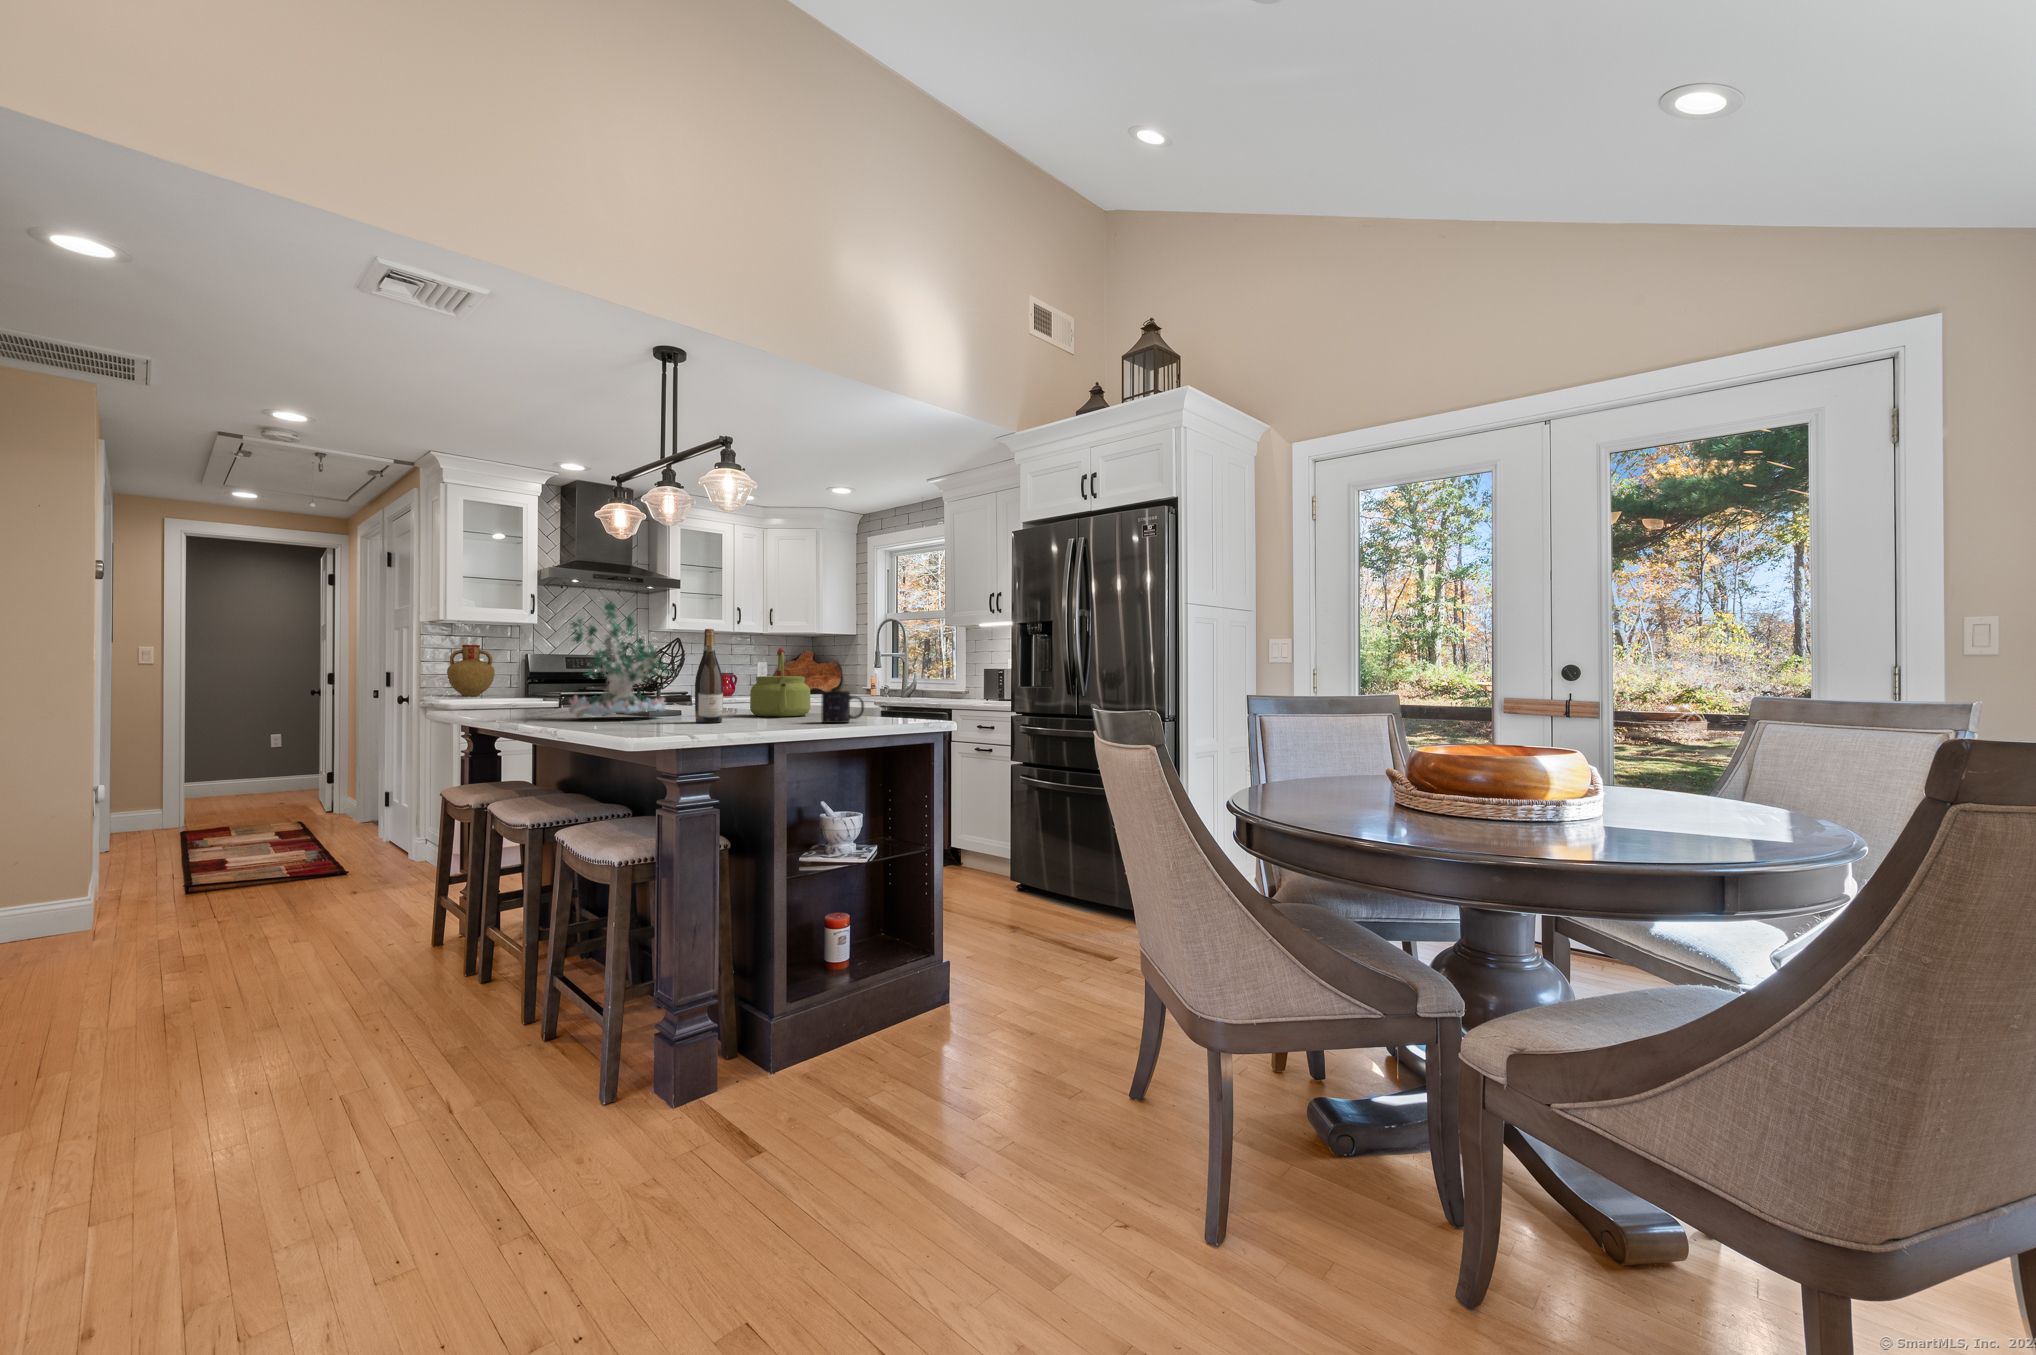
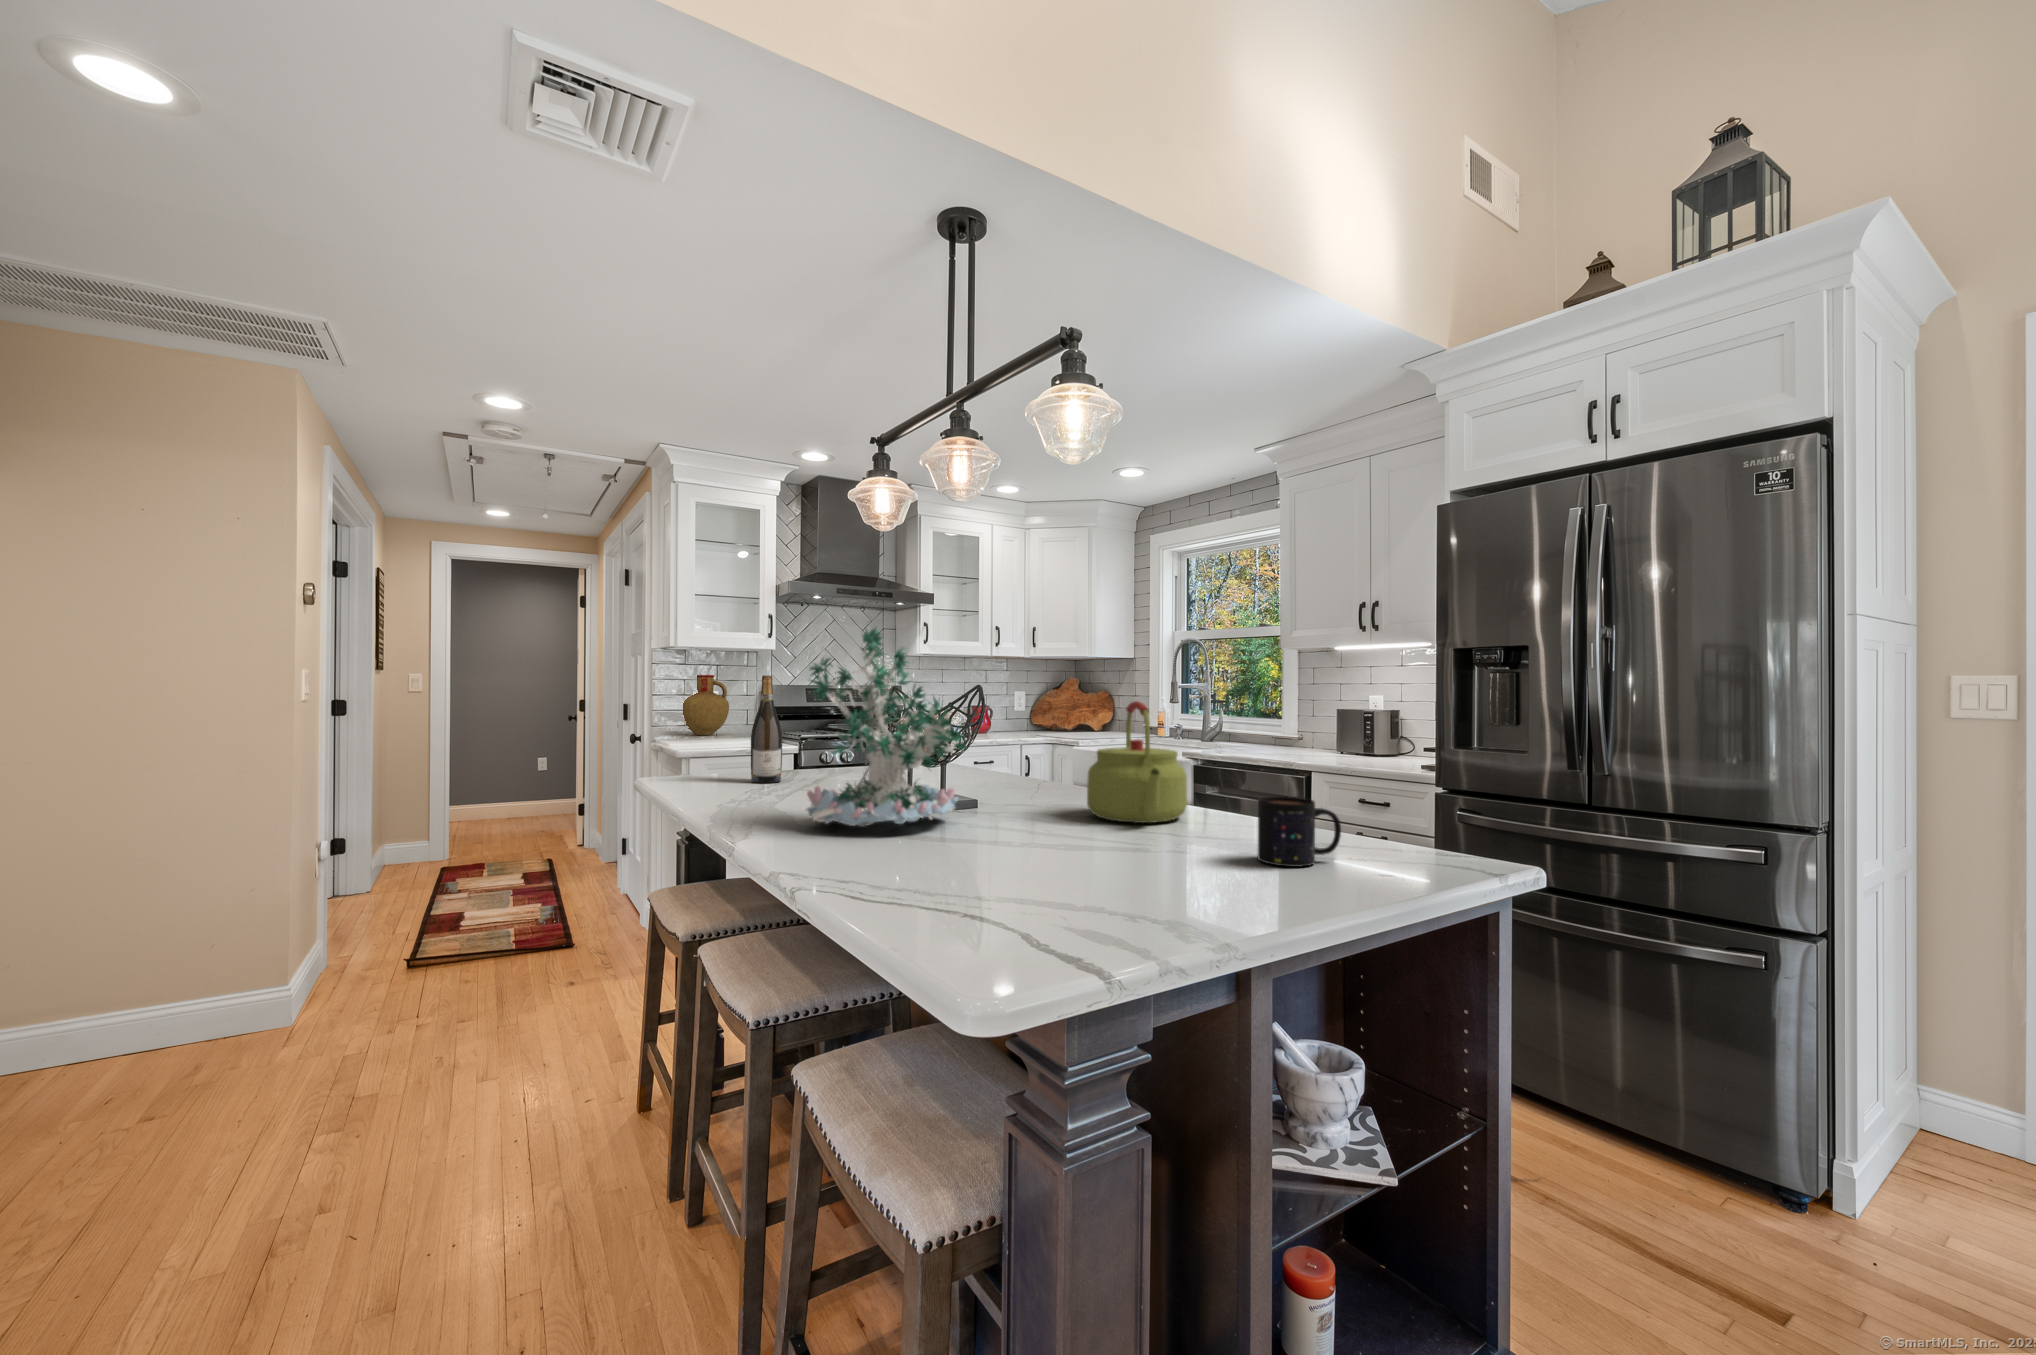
wine bottle: present [695,629,723,723] -> present [751,675,782,783]

